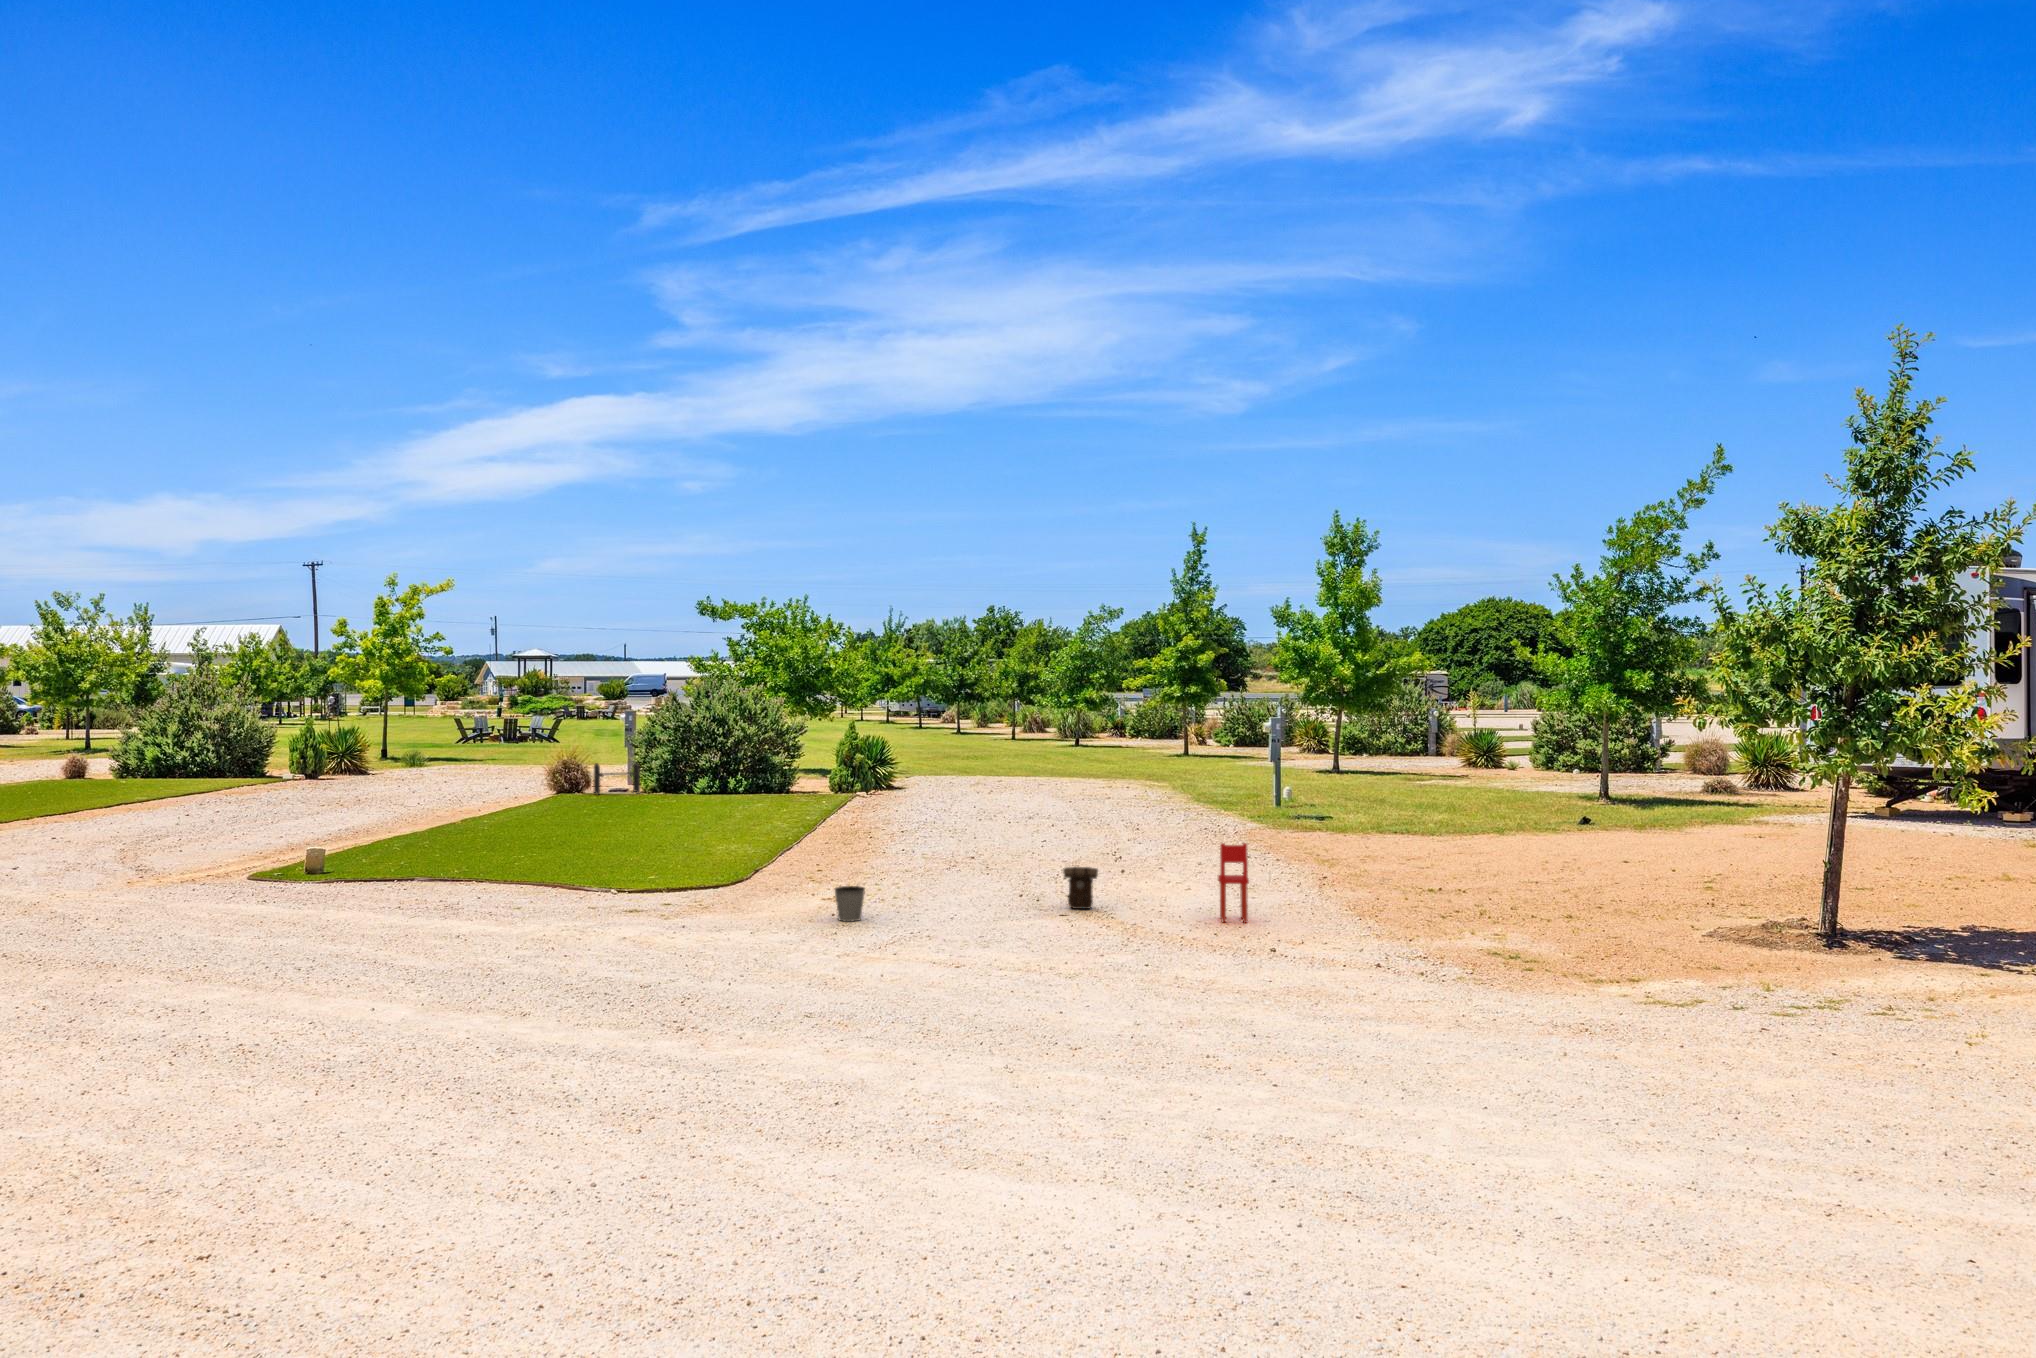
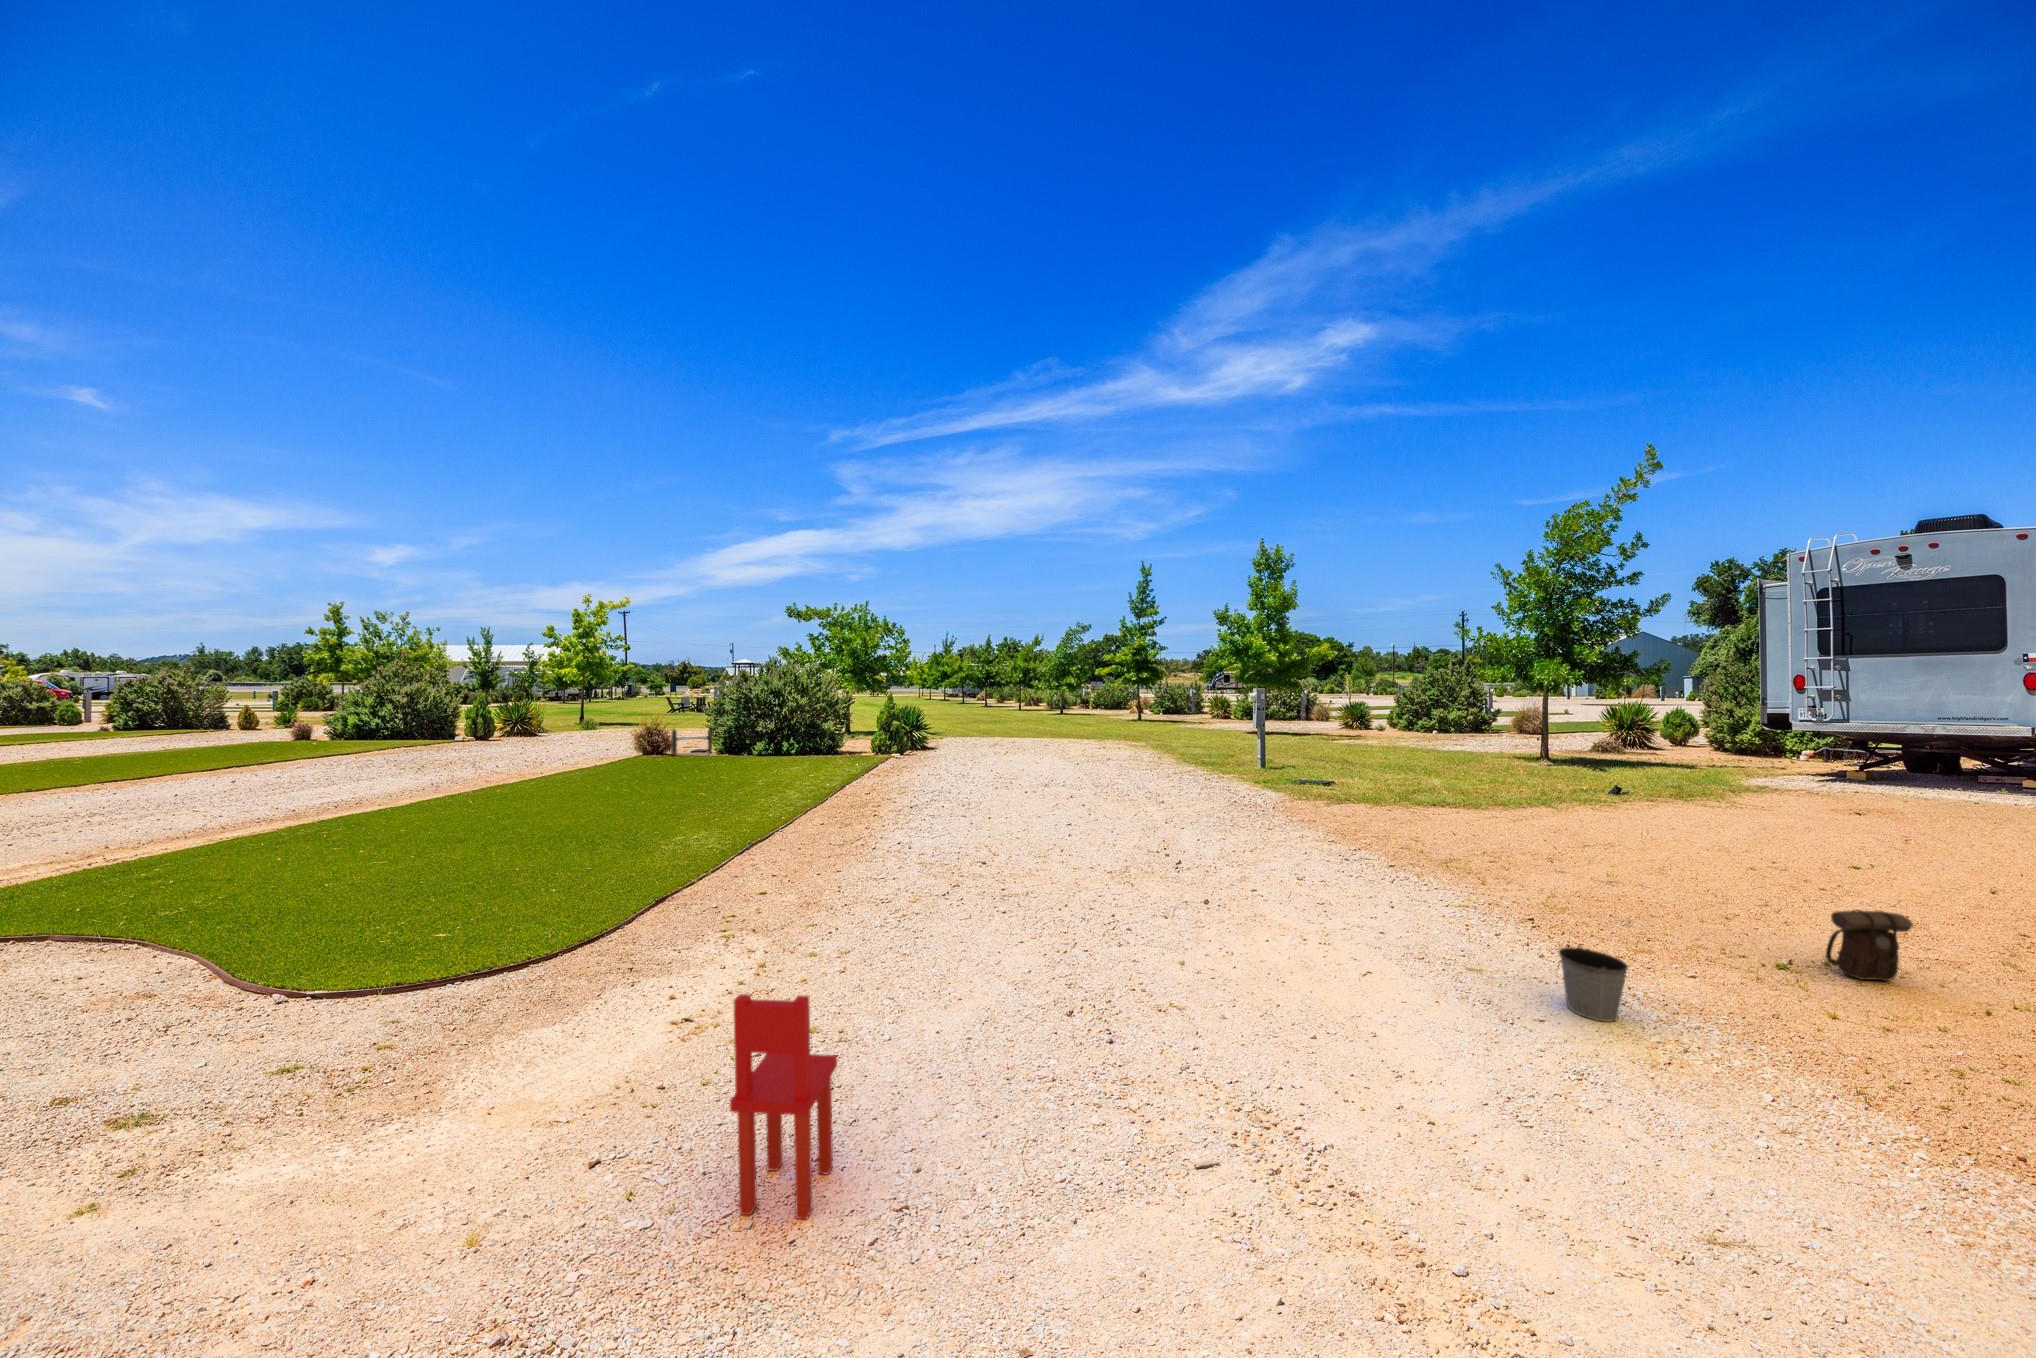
chair: present [1218,843,1249,923] -> present [730,994,837,1219]
backpack: present [1063,867,1098,909] -> present [1826,910,1913,981]
bucket: present [835,886,865,922] -> present [1559,946,1628,1022]

